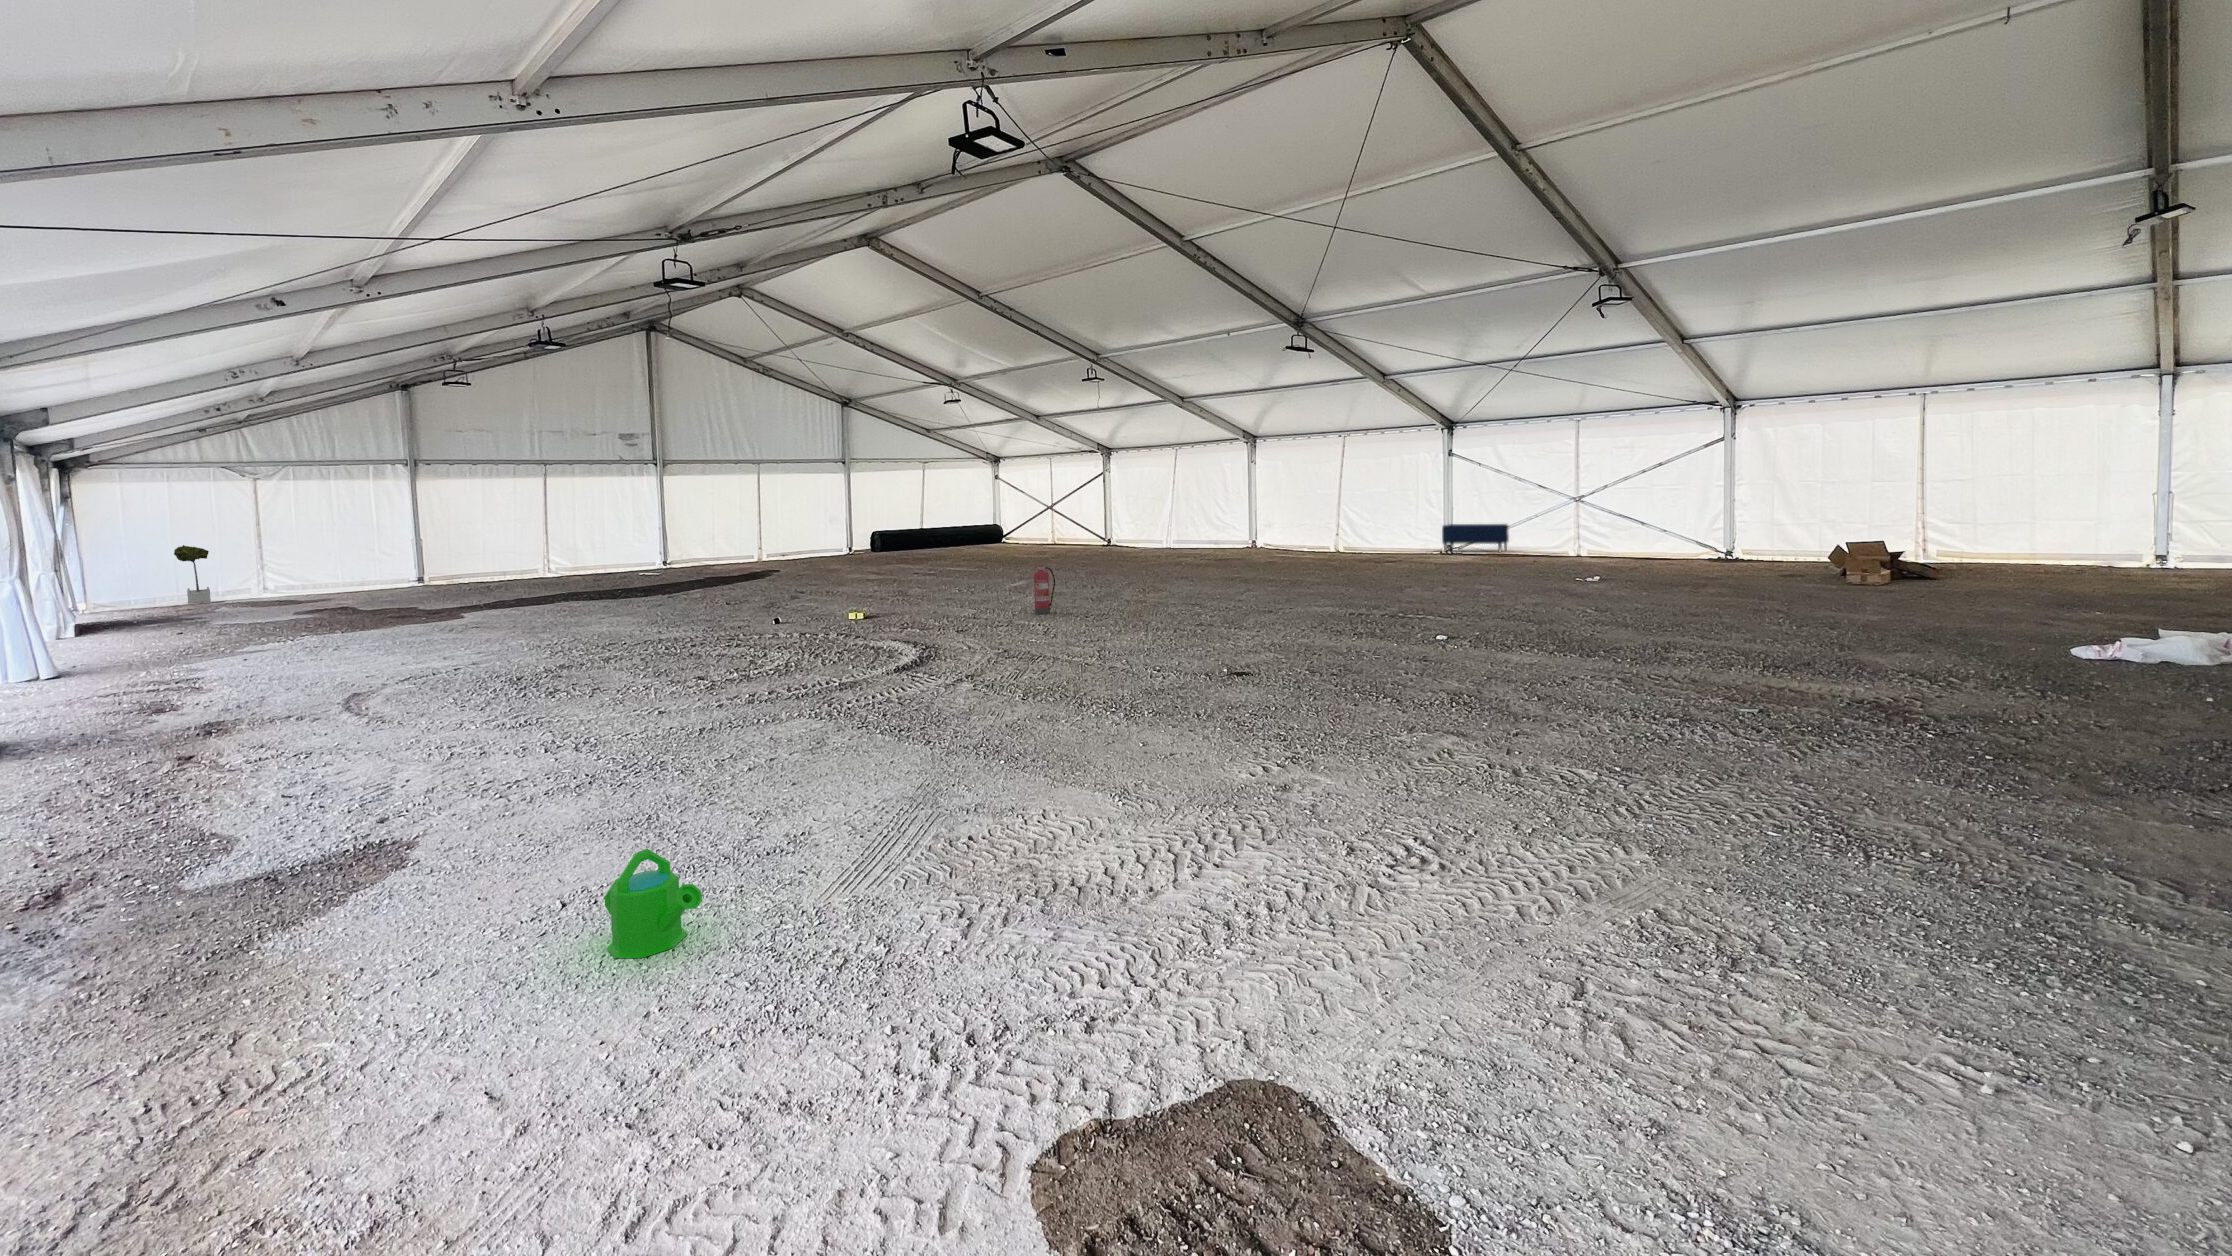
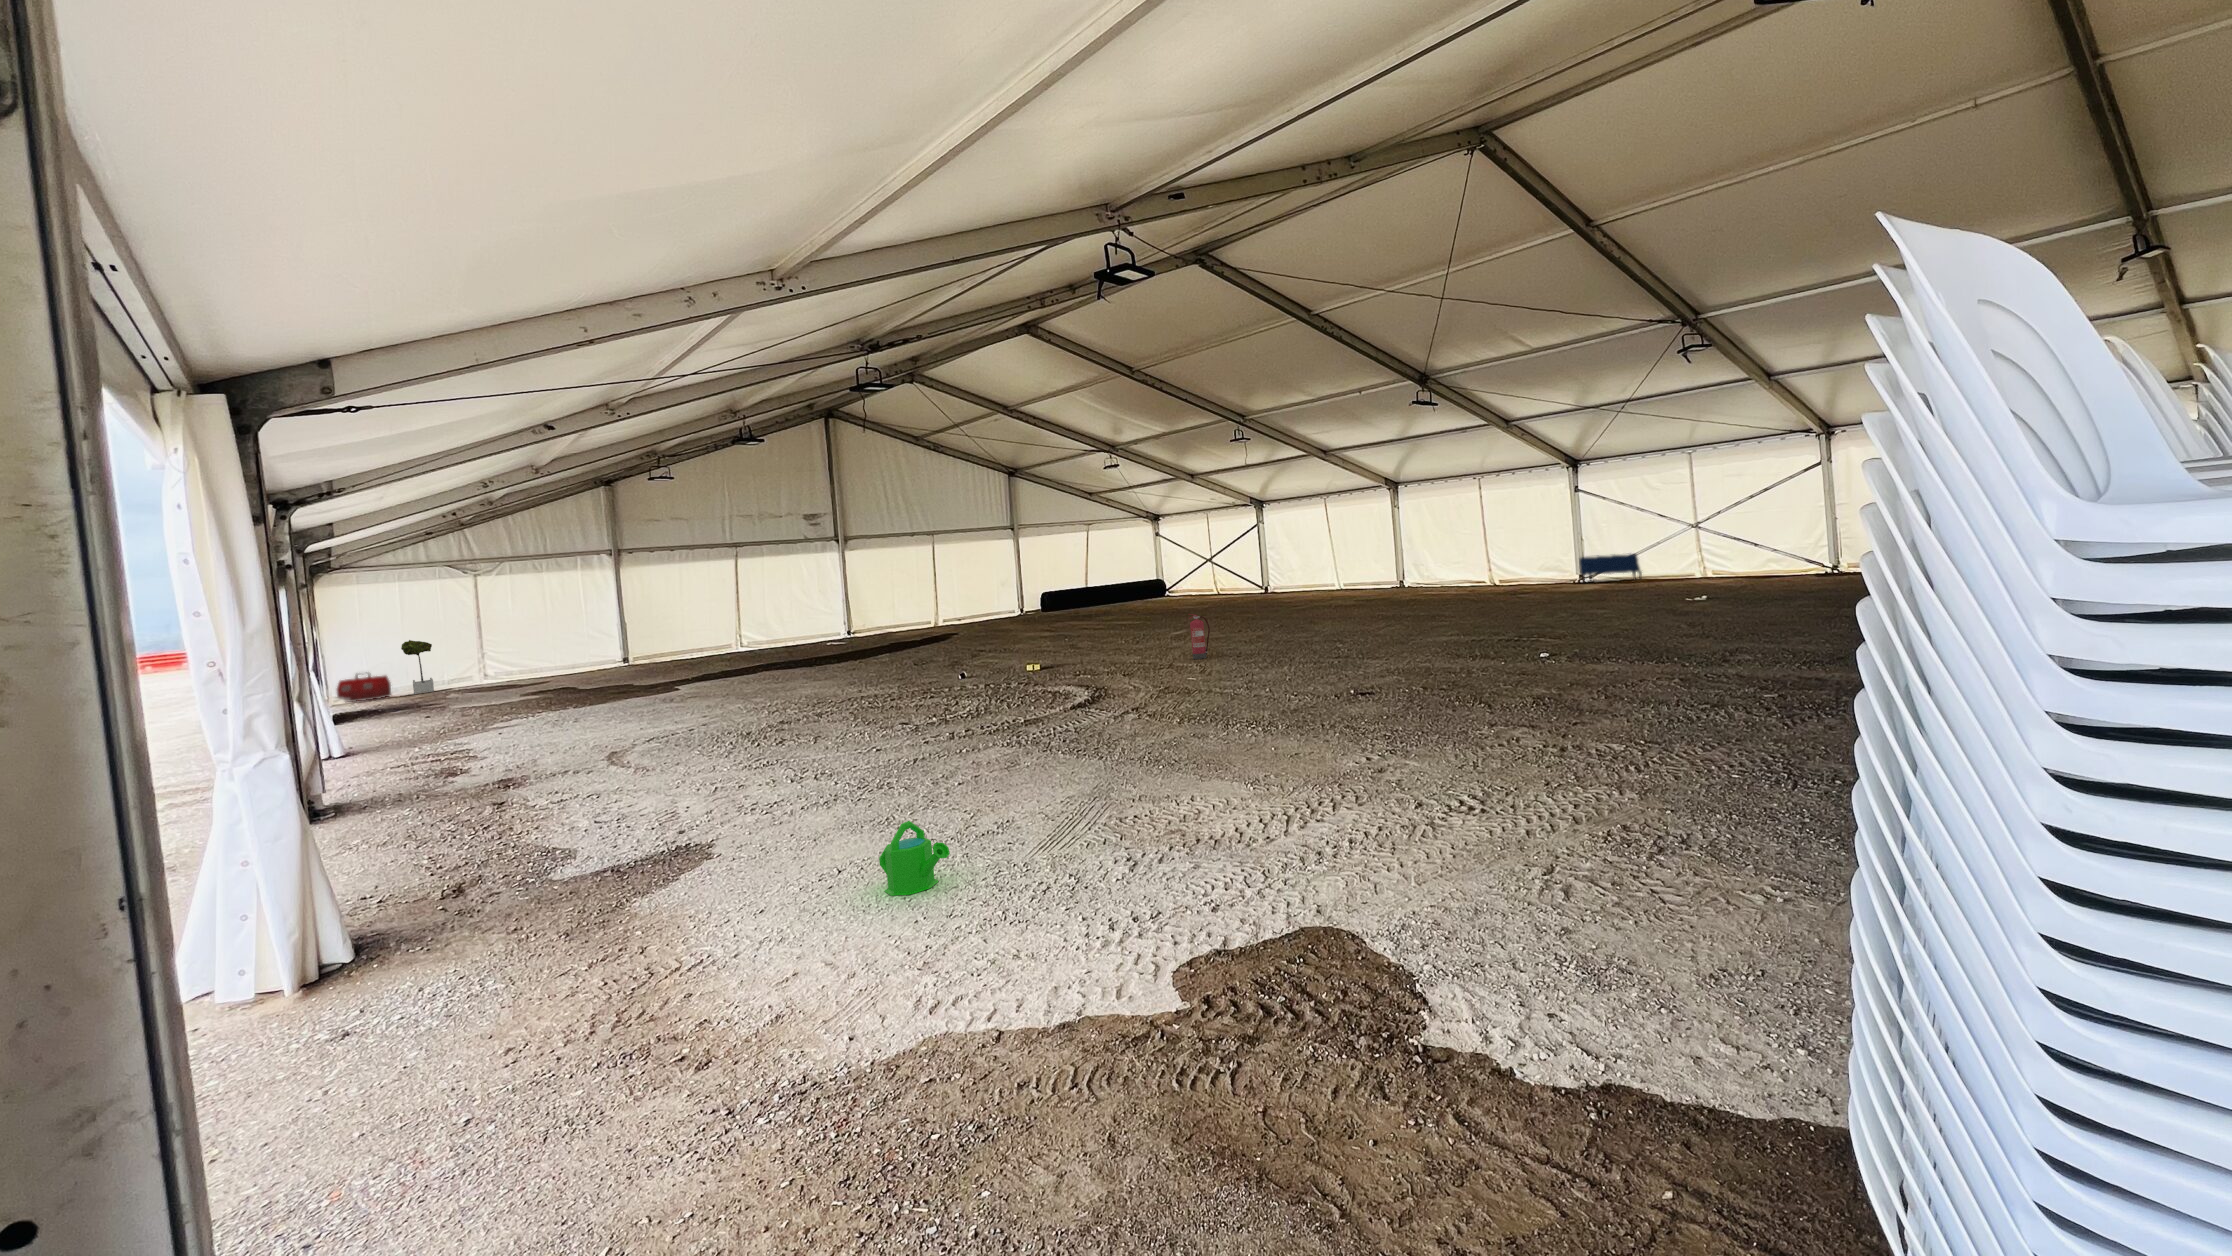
toolbox: none [100,578,163,609] -> present [337,673,391,702]

